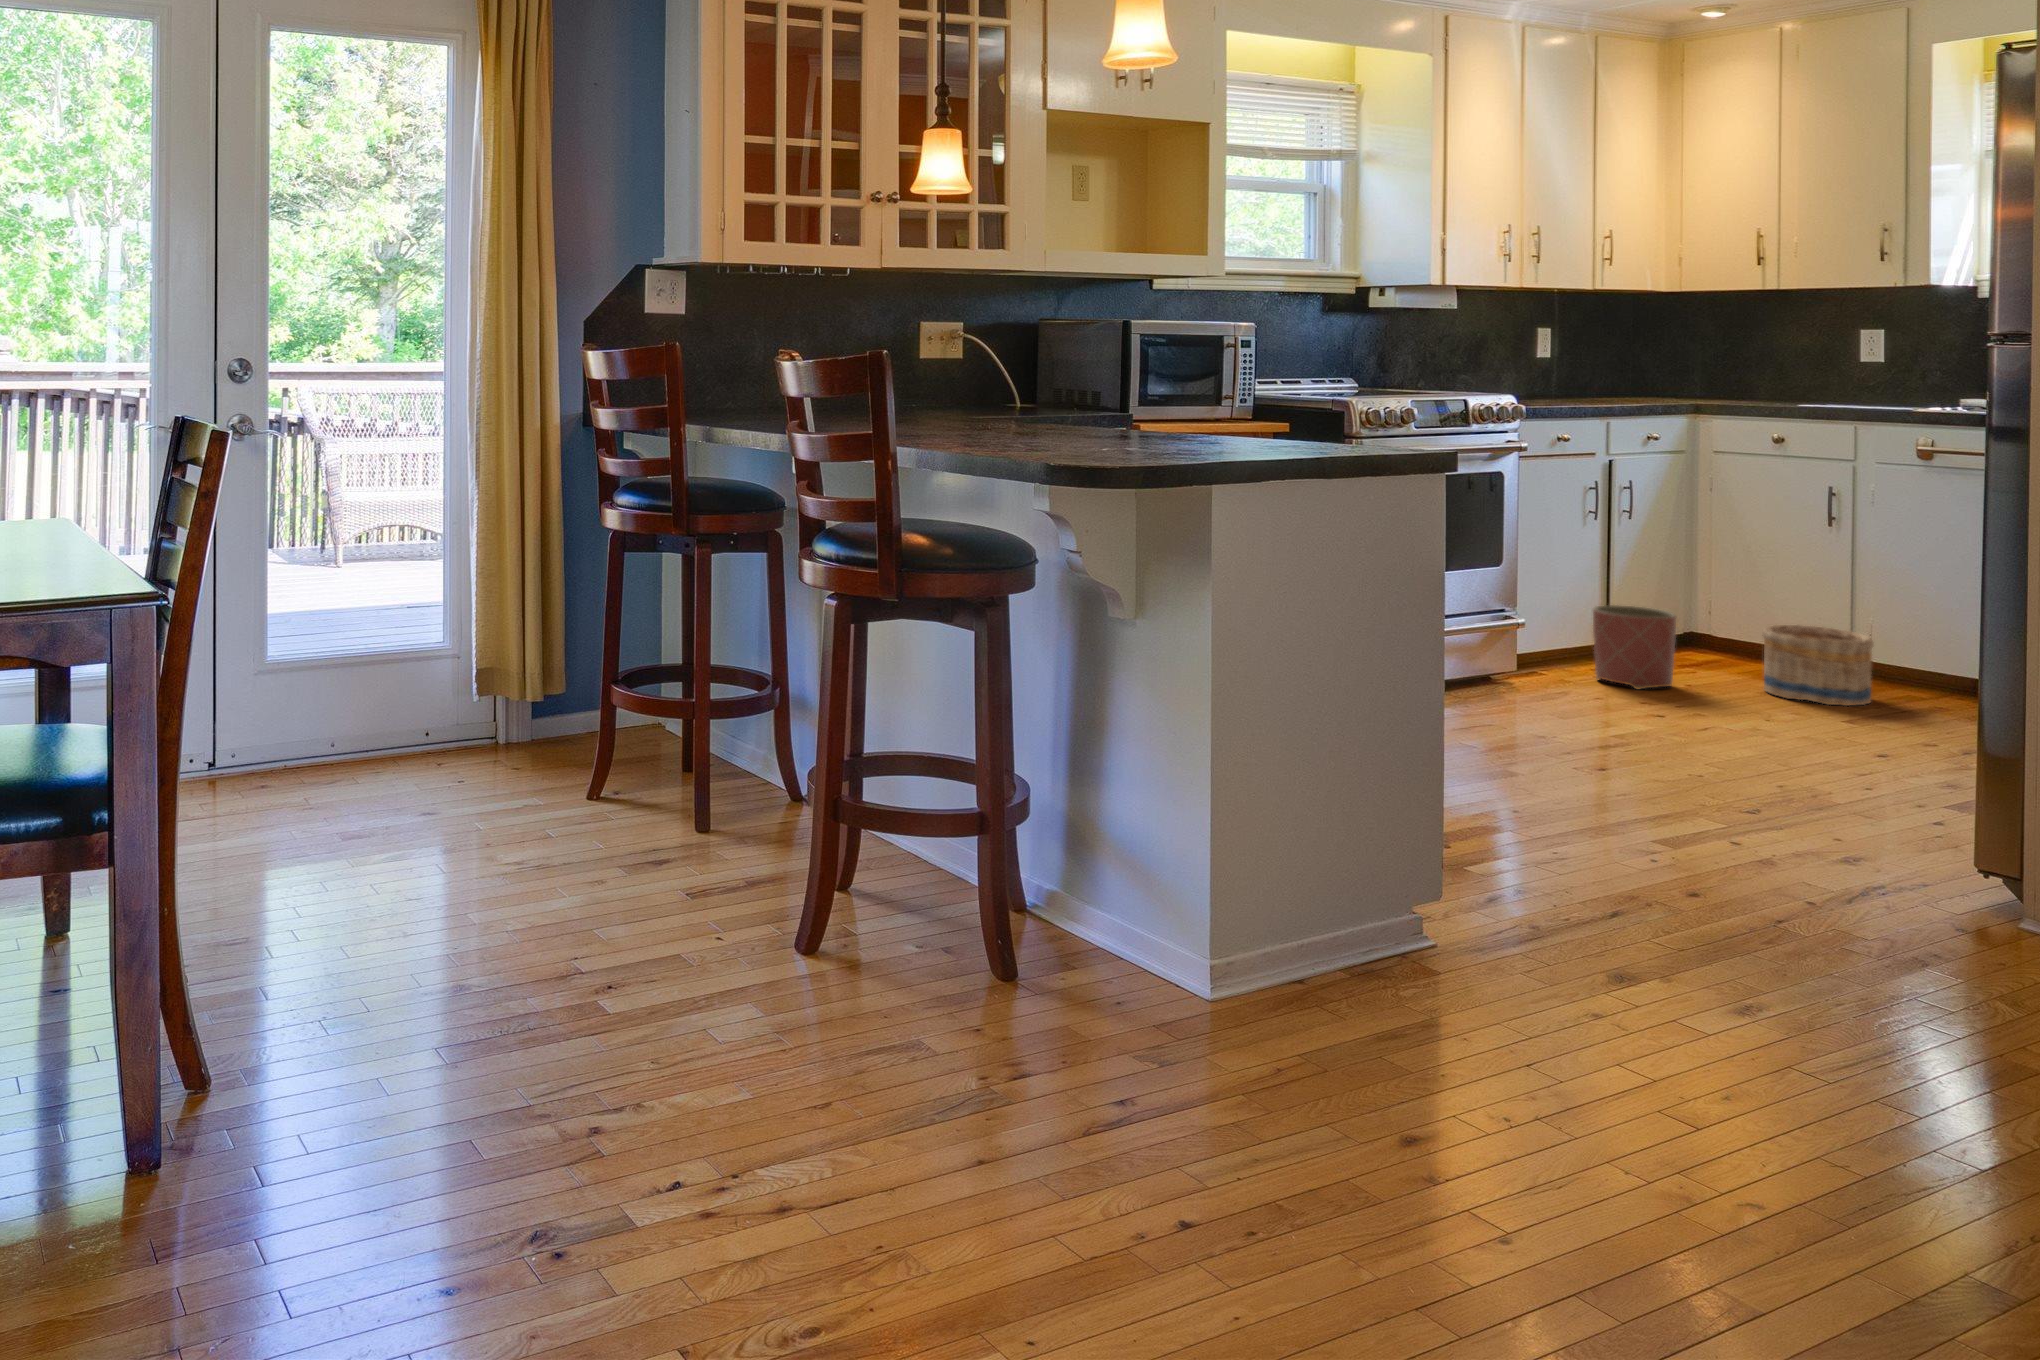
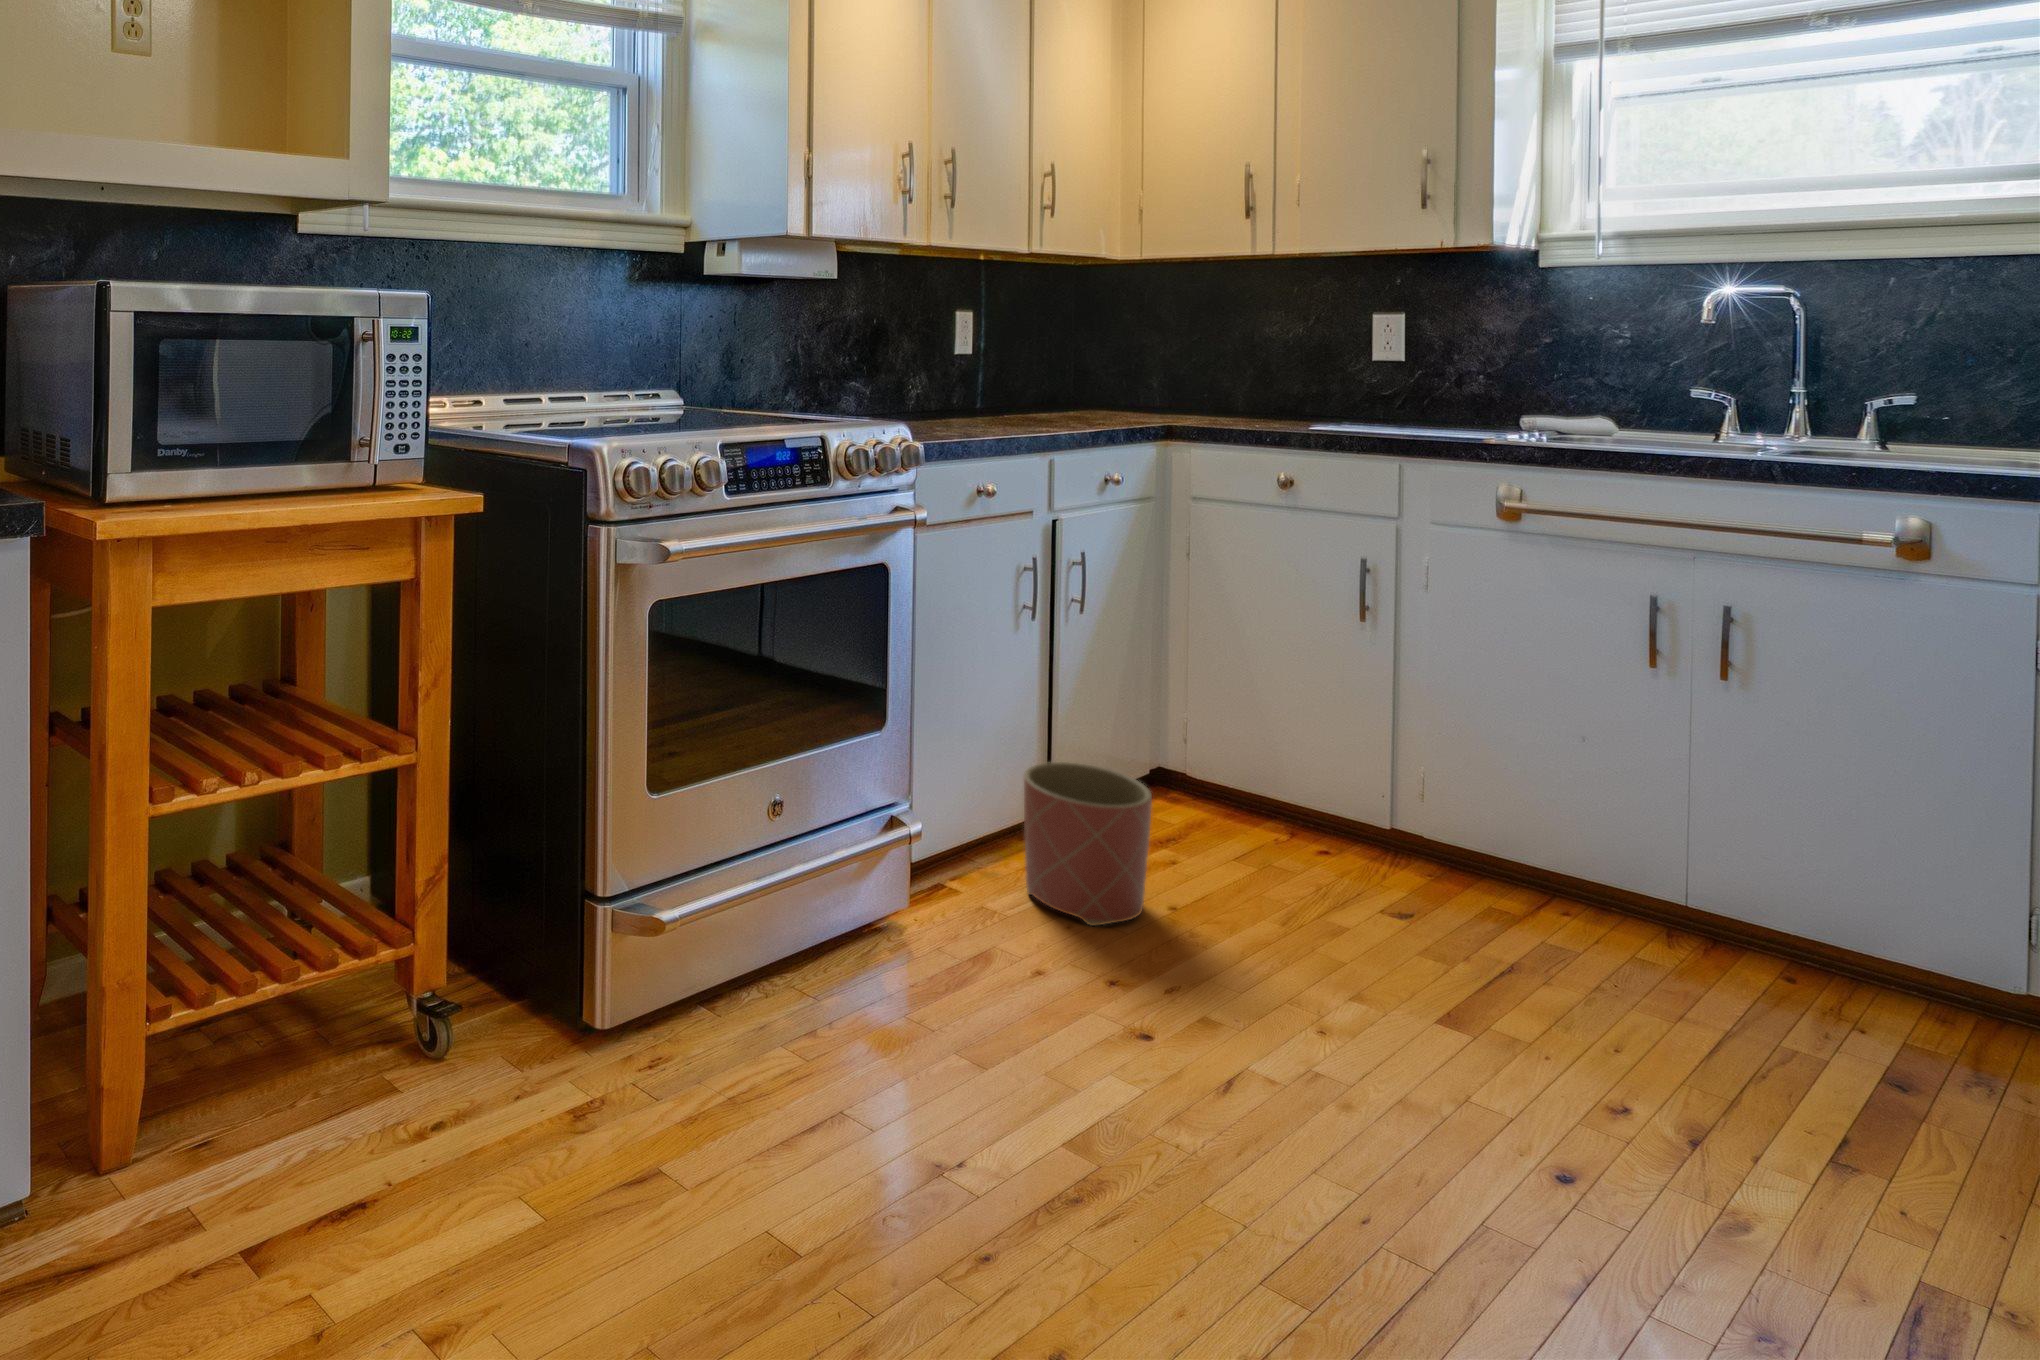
basket: present [1762,625,1873,706] -> none [1279,798,1461,968]

